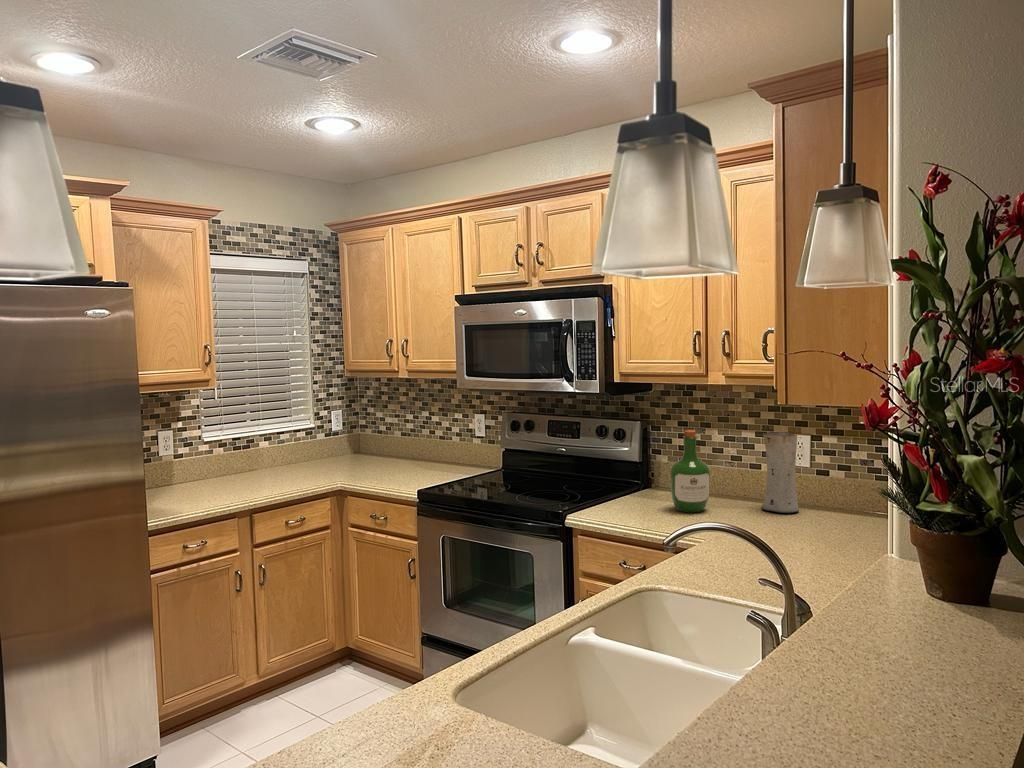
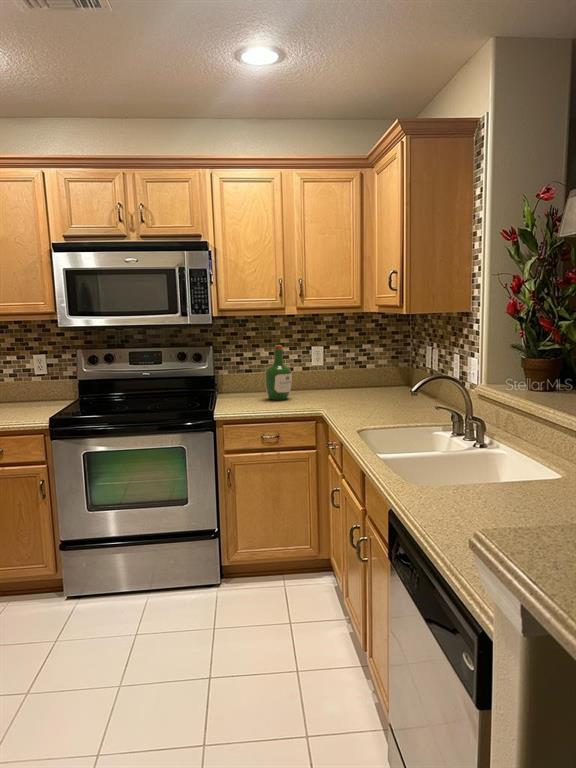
vase: present [761,432,799,513] -> none [311,344,333,393]

